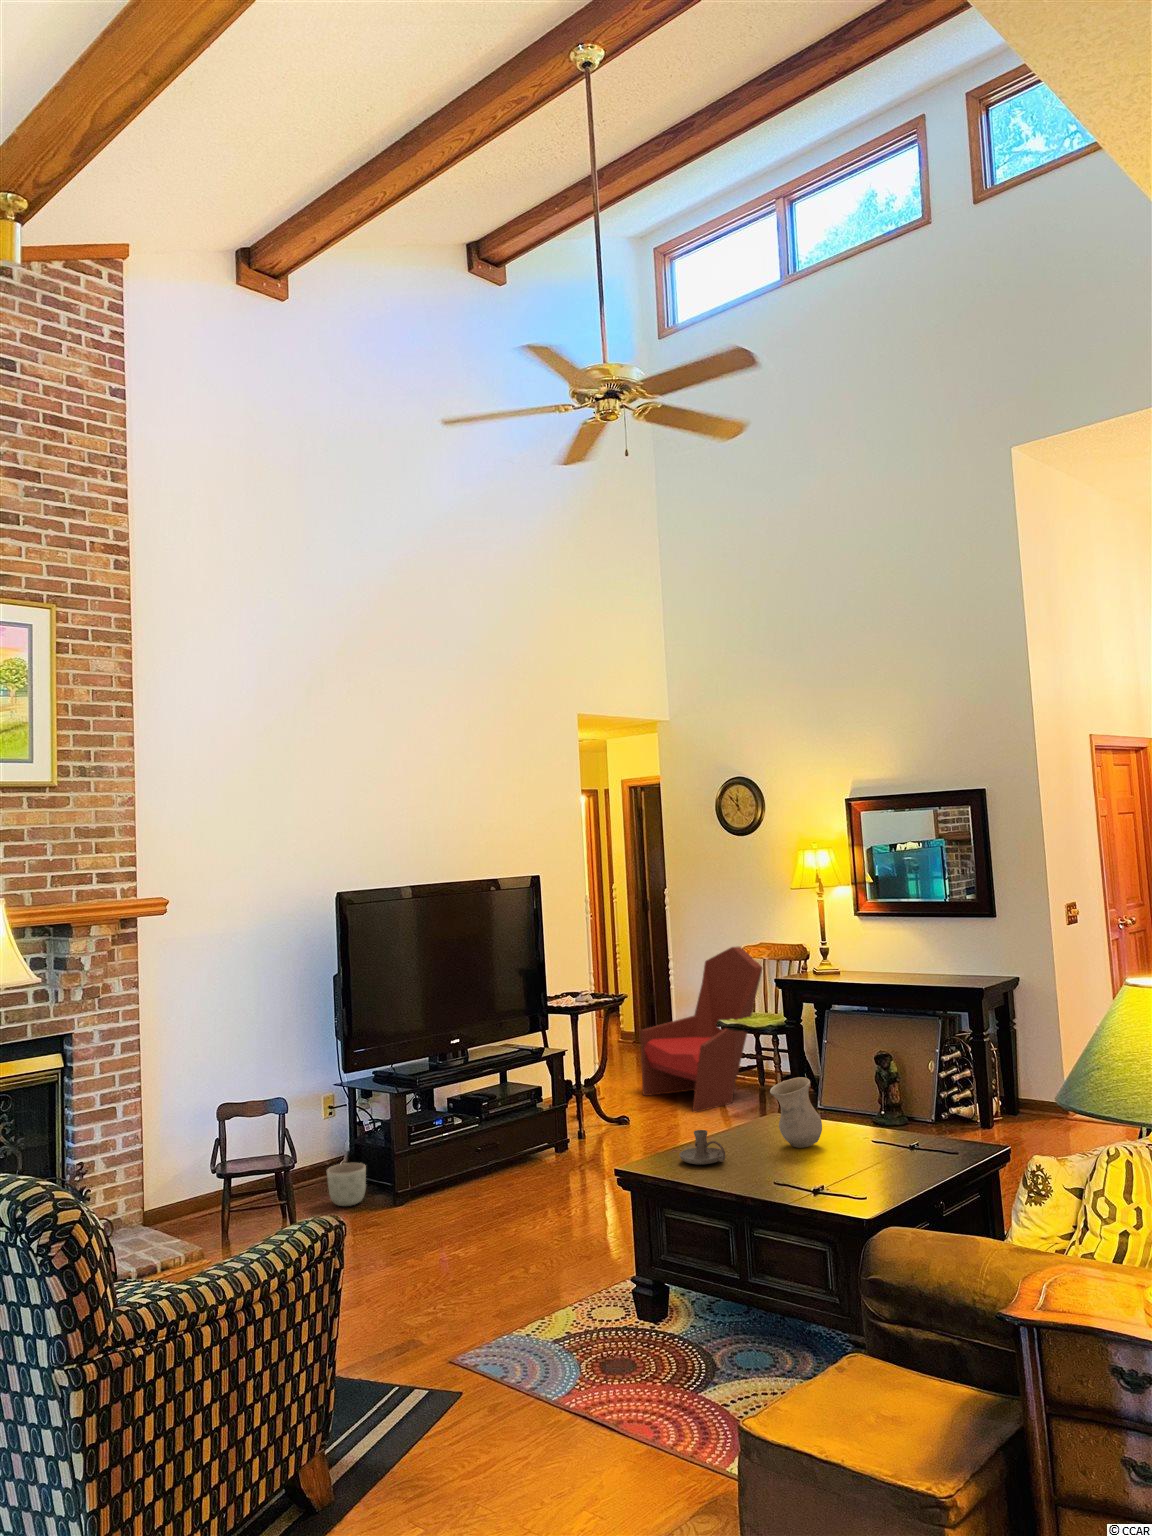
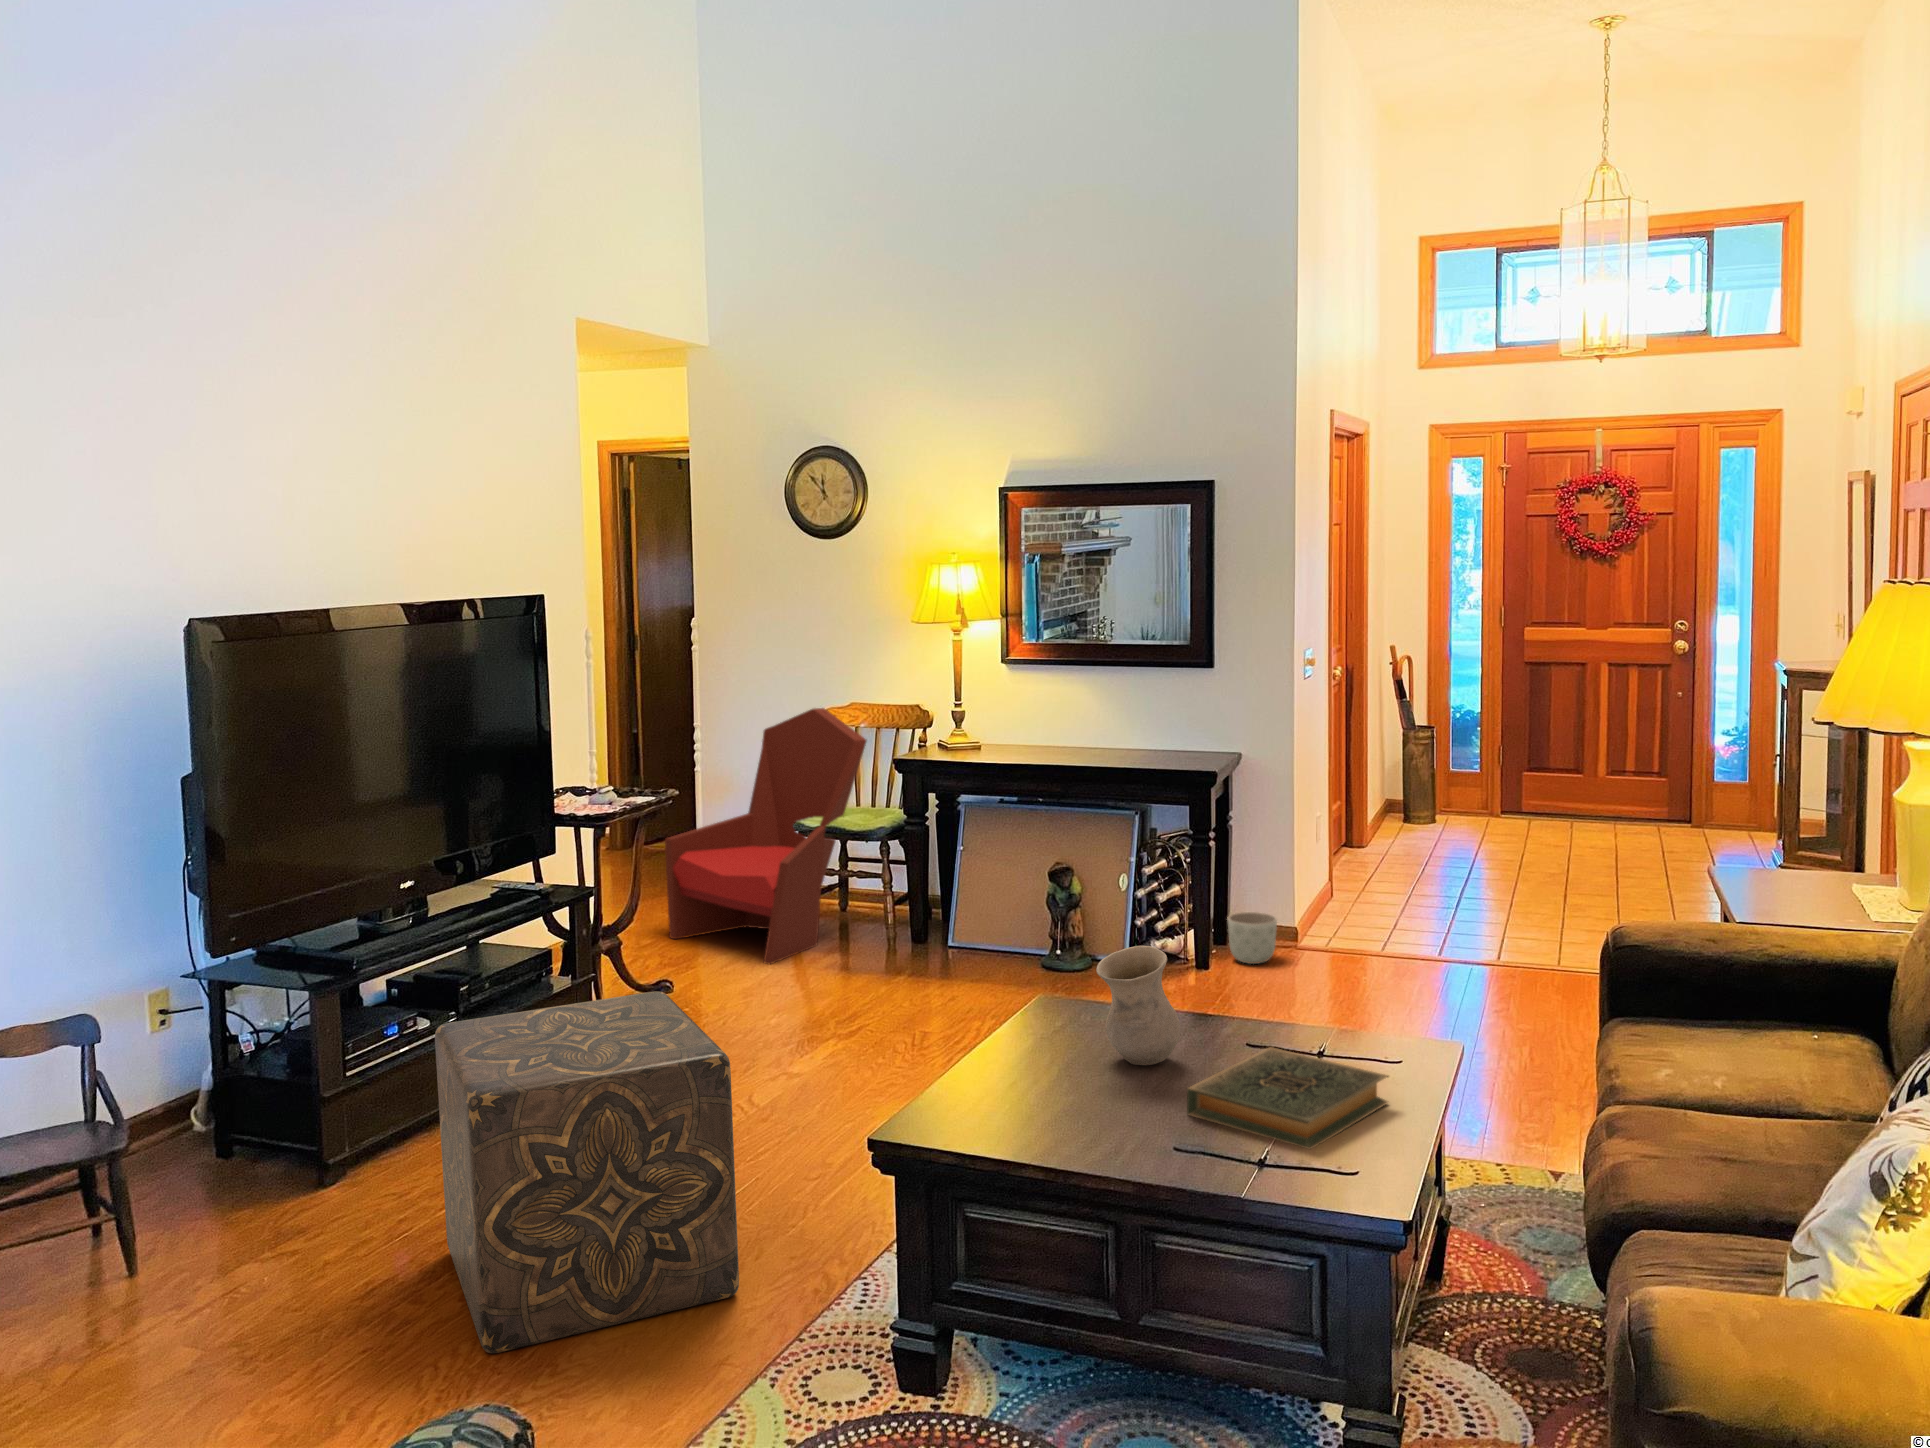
ottoman: none [434,1100,581,1281] -> present [435,991,739,1353]
candle holder: present [679,1130,725,1164] -> none [966,1053,1059,1117]
hardback book: none [798,1139,923,1189] -> present [1187,1047,1388,1149]
planter: present [327,1163,366,1206] -> present [1228,912,1277,964]

